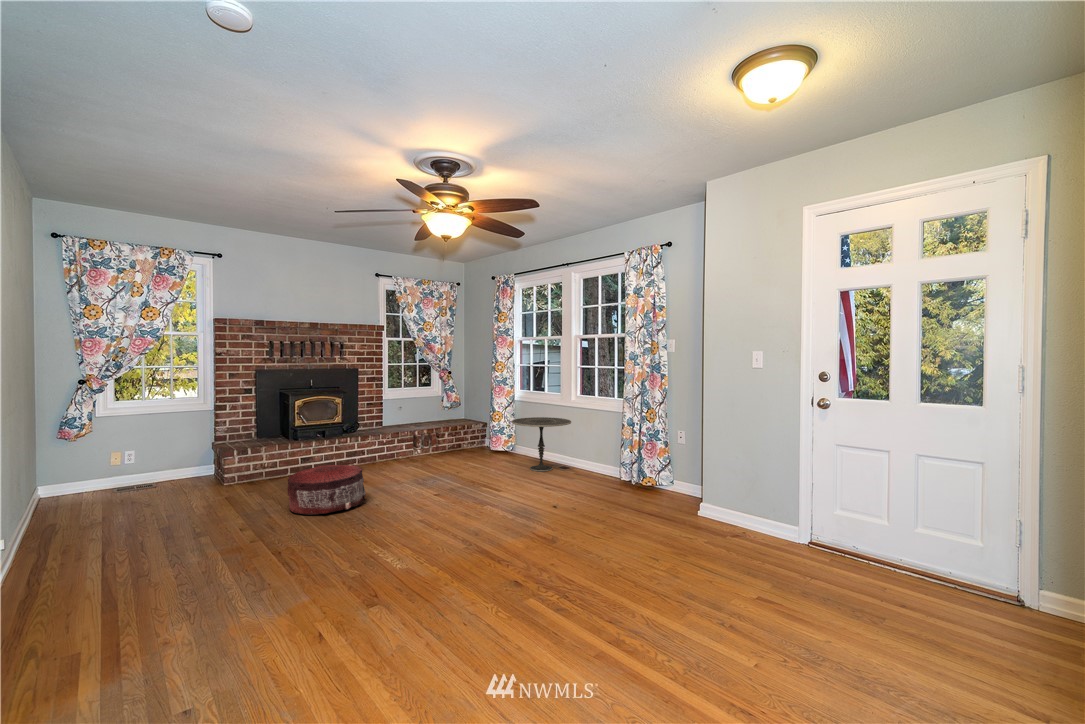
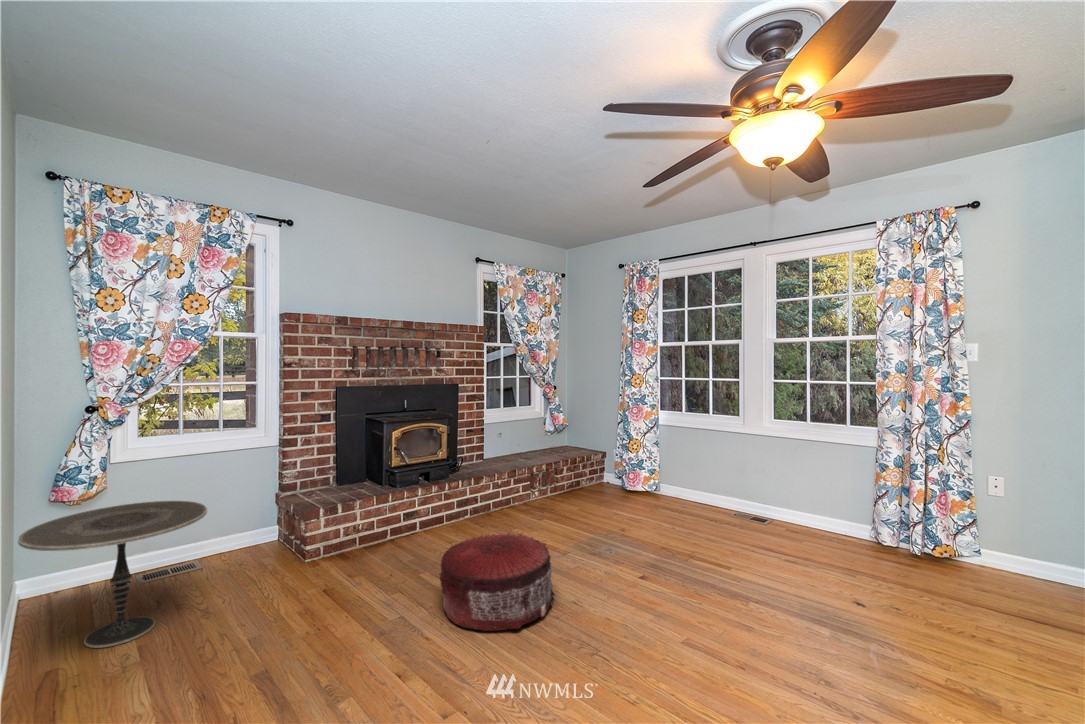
side table: present [511,417,571,471] -> present [18,501,207,648]

